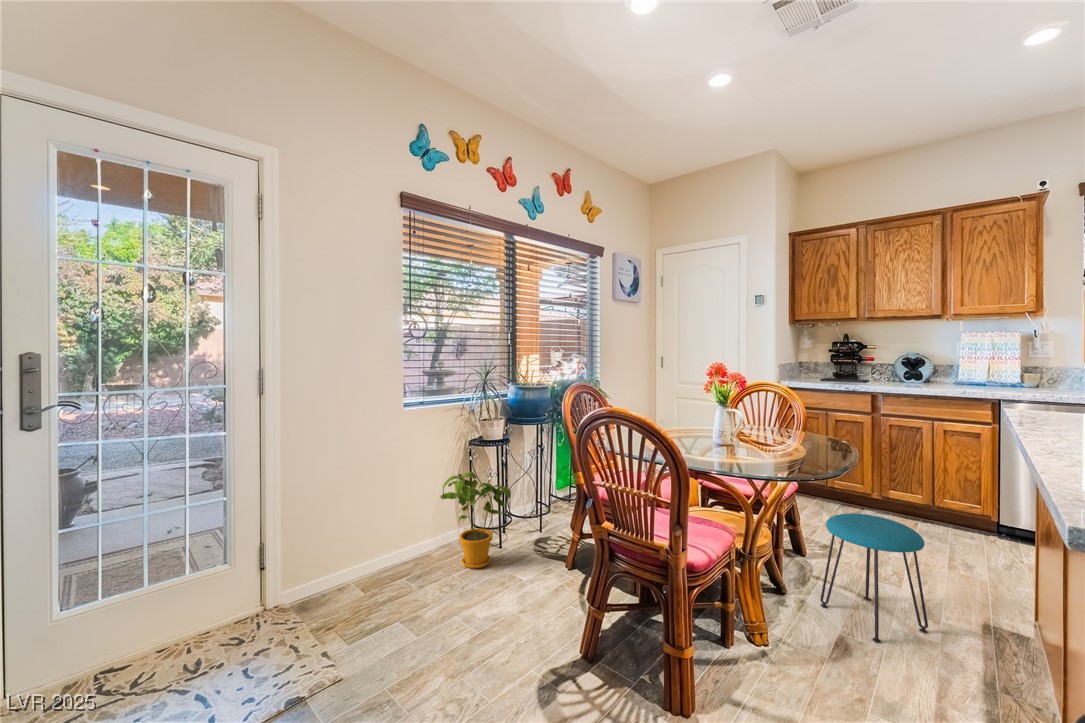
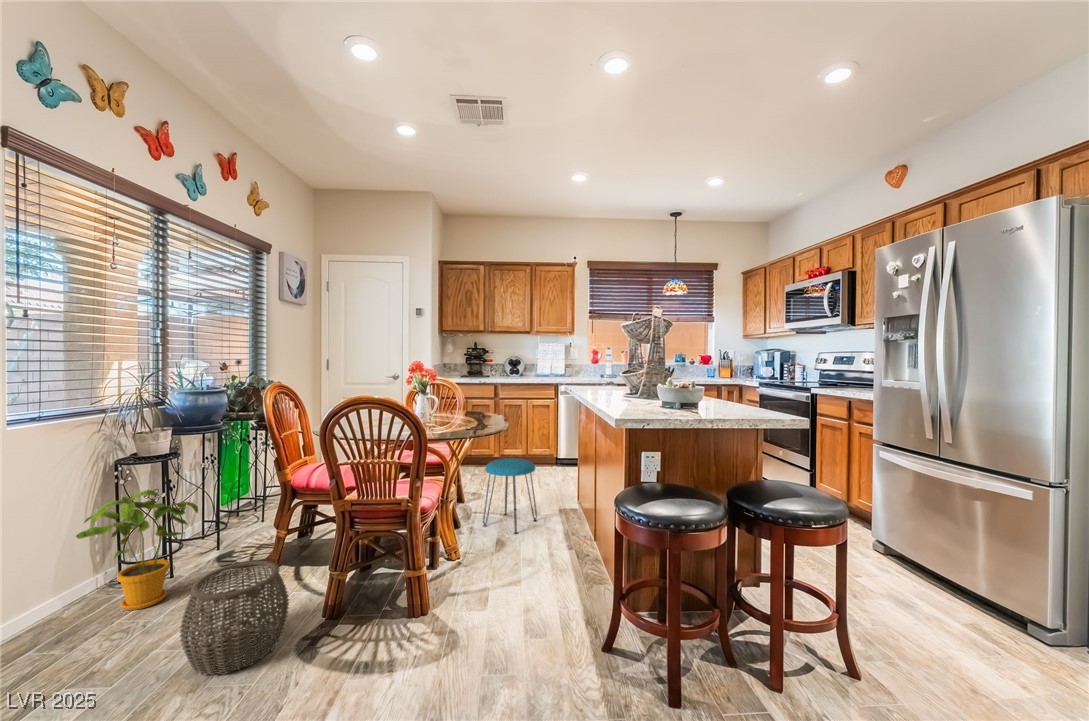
woven basket: none [457,562,545,675] -> present [180,561,289,676]

